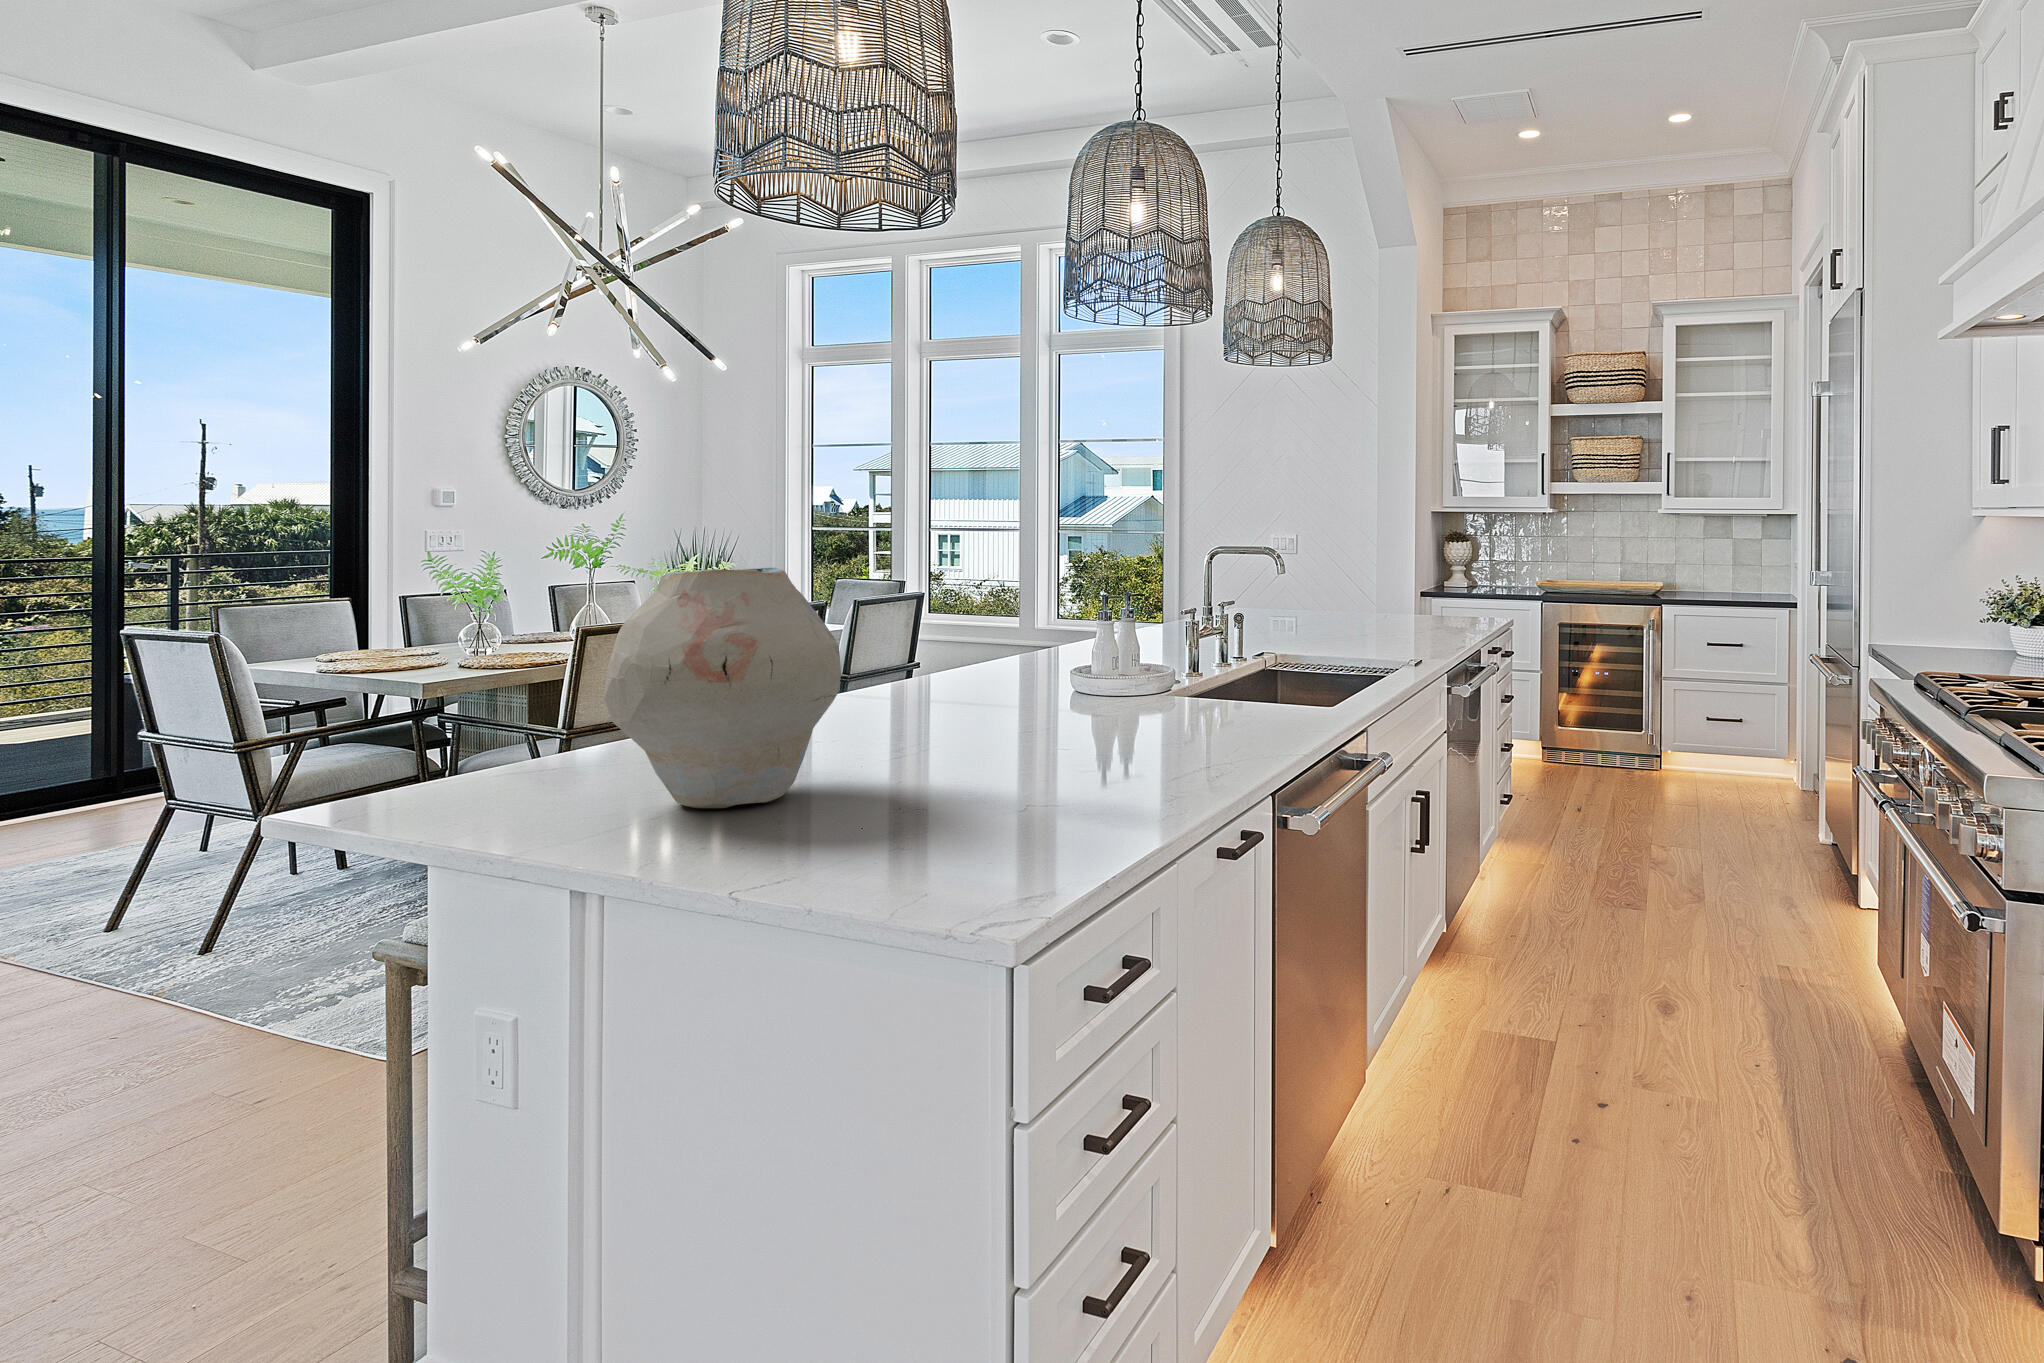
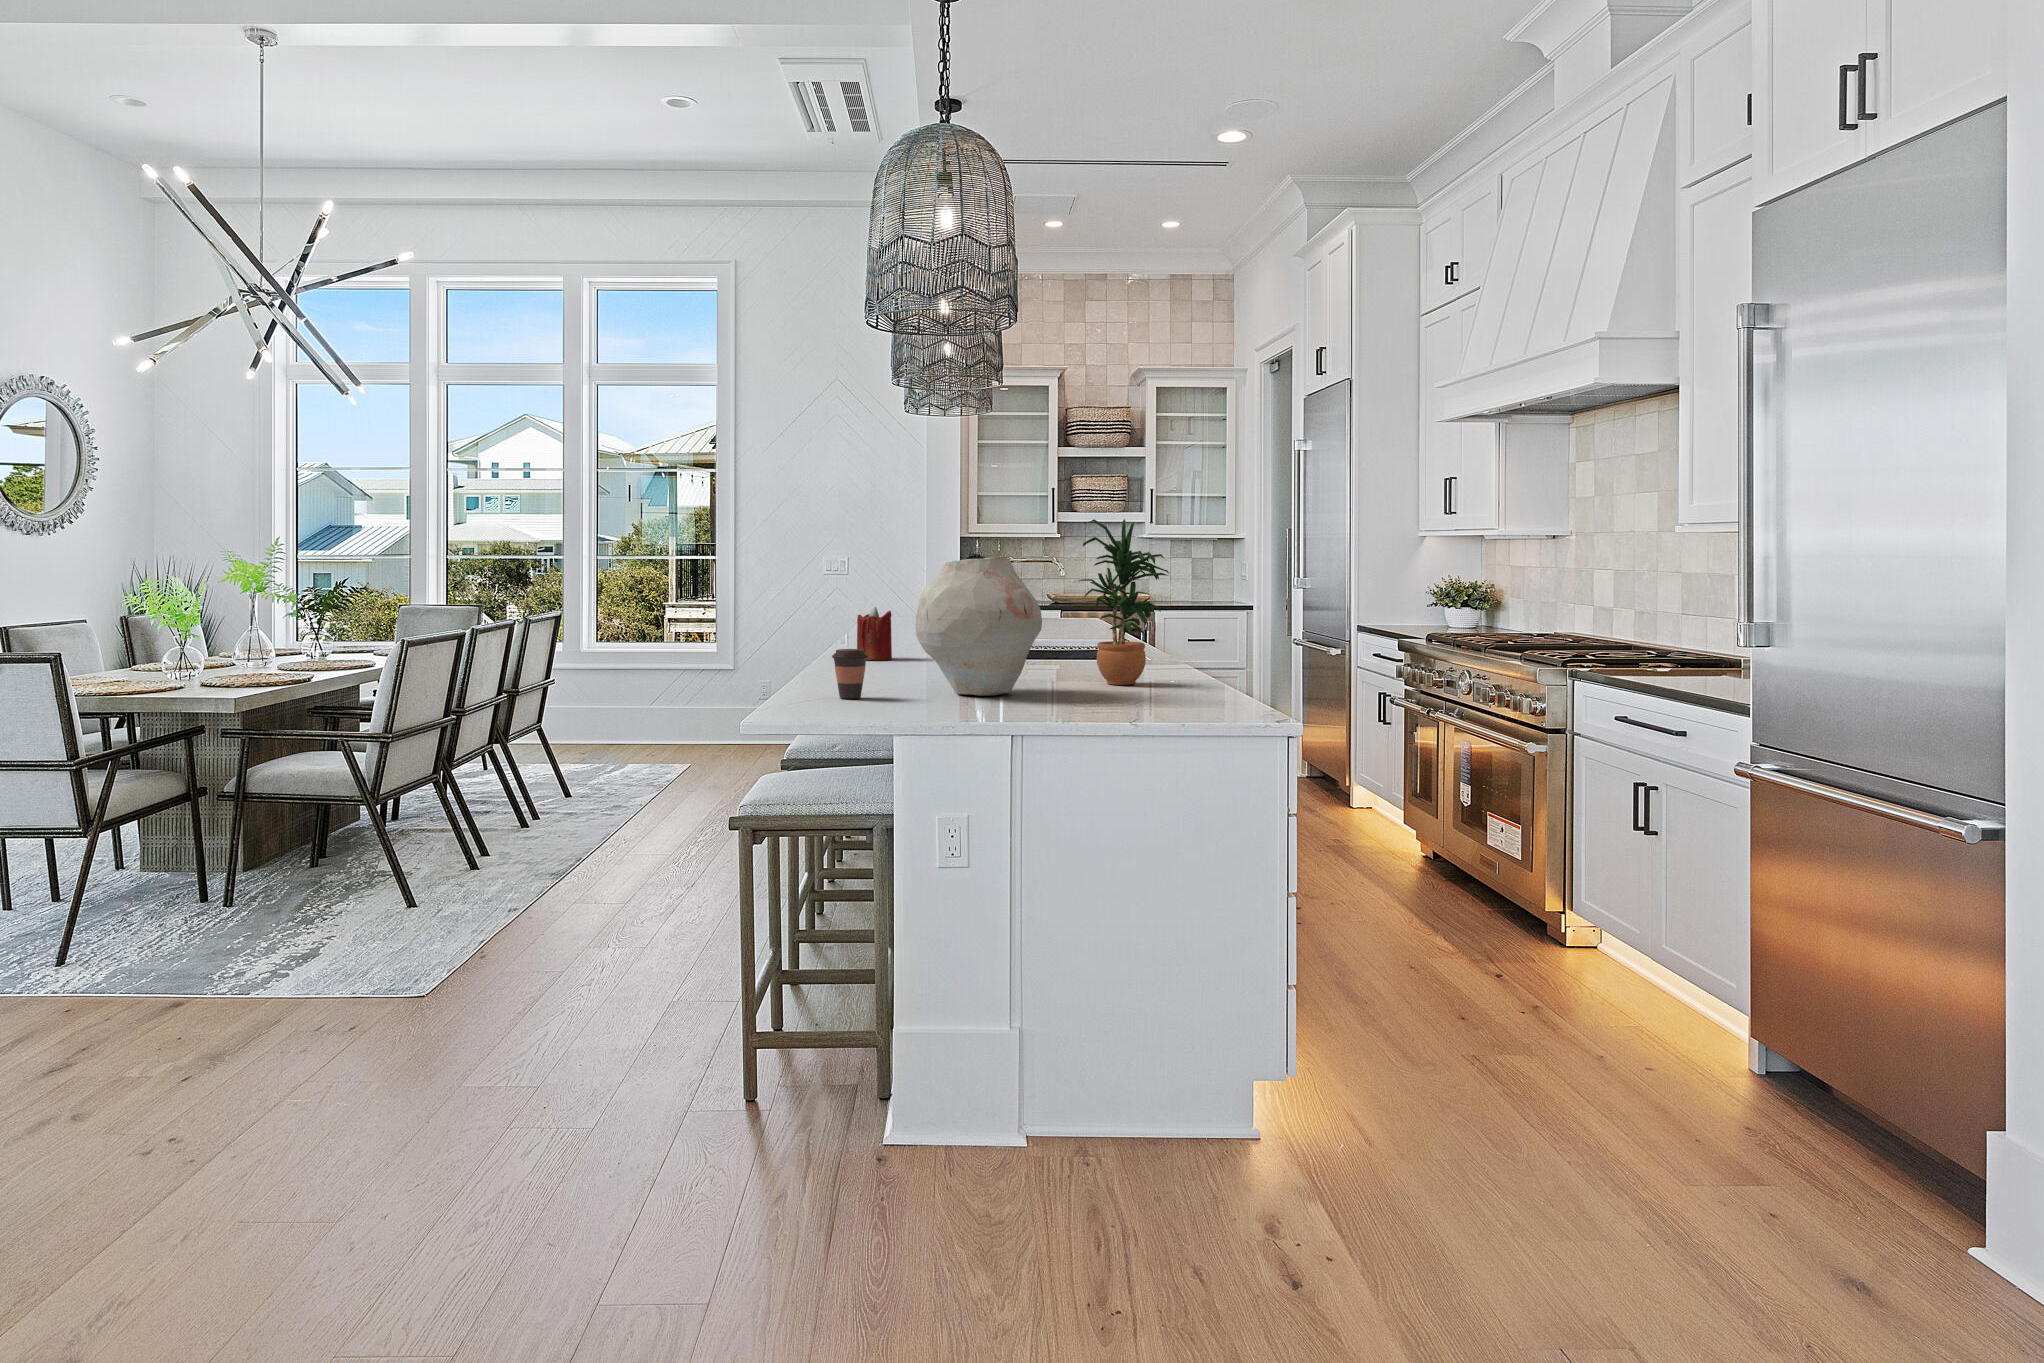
potted plant: none [1016,499,1153,786] -> present [1079,519,1169,685]
candle: none [909,619,961,695] -> present [857,607,892,660]
coffee cup: none [446,716,519,802] -> present [832,649,868,699]

